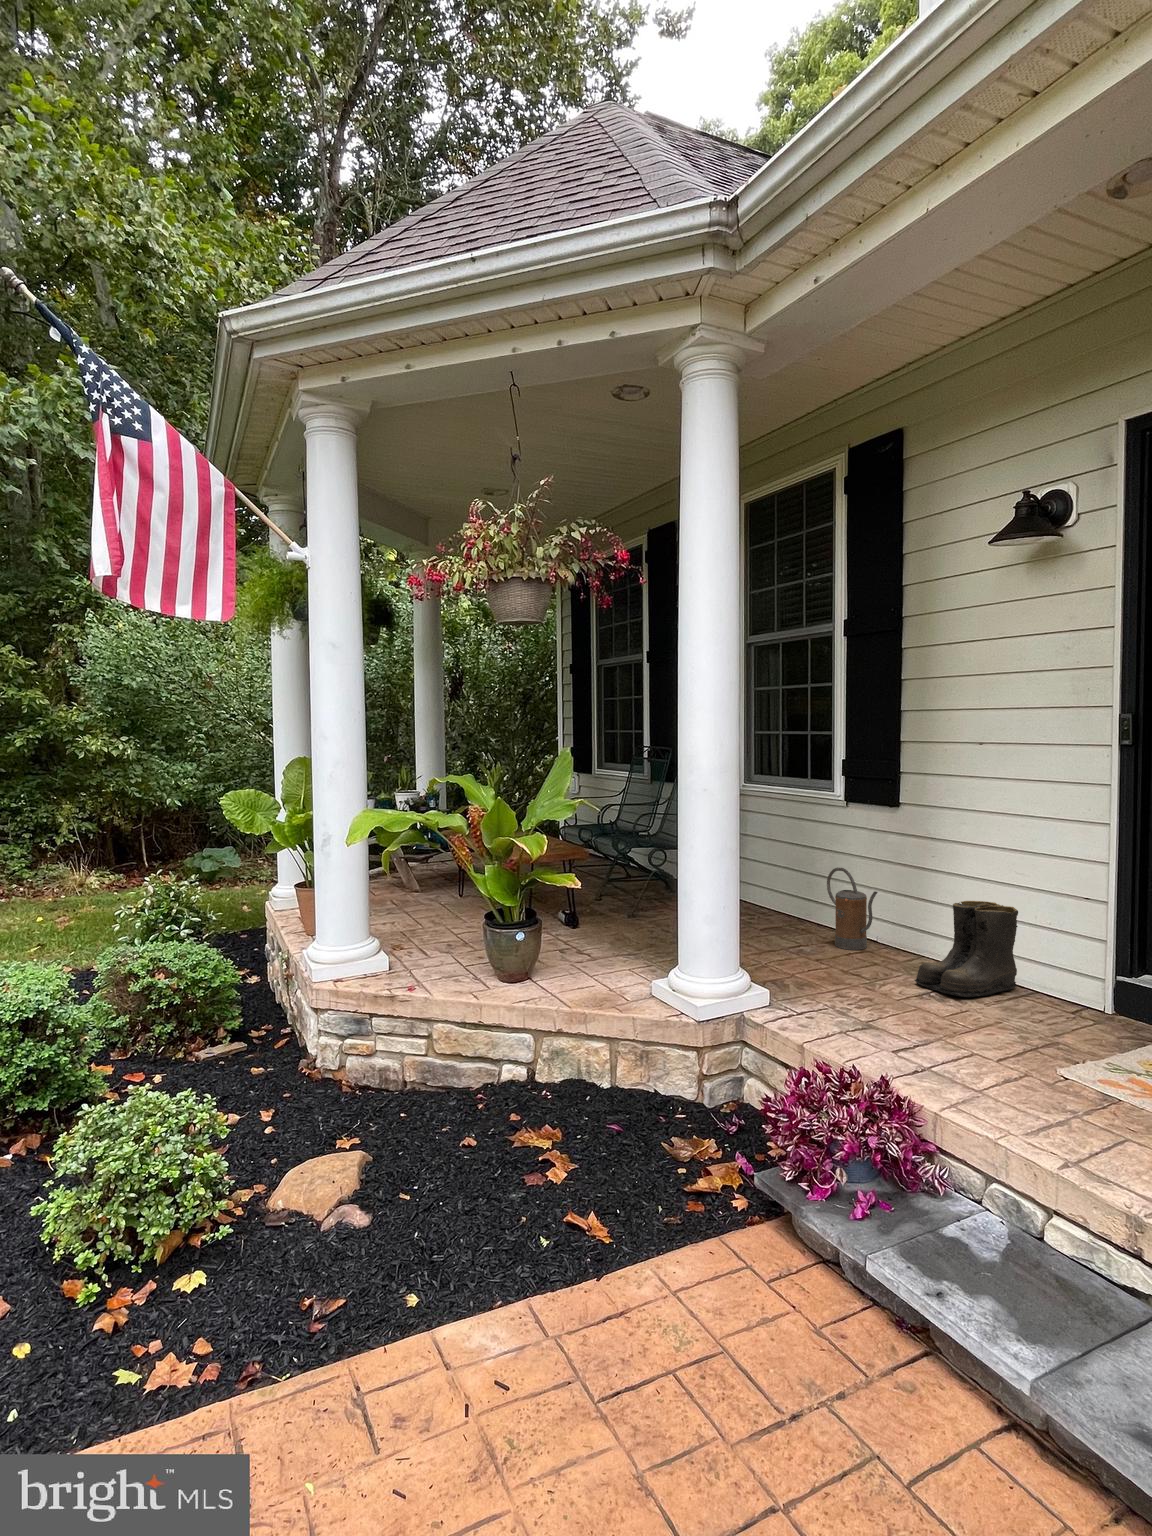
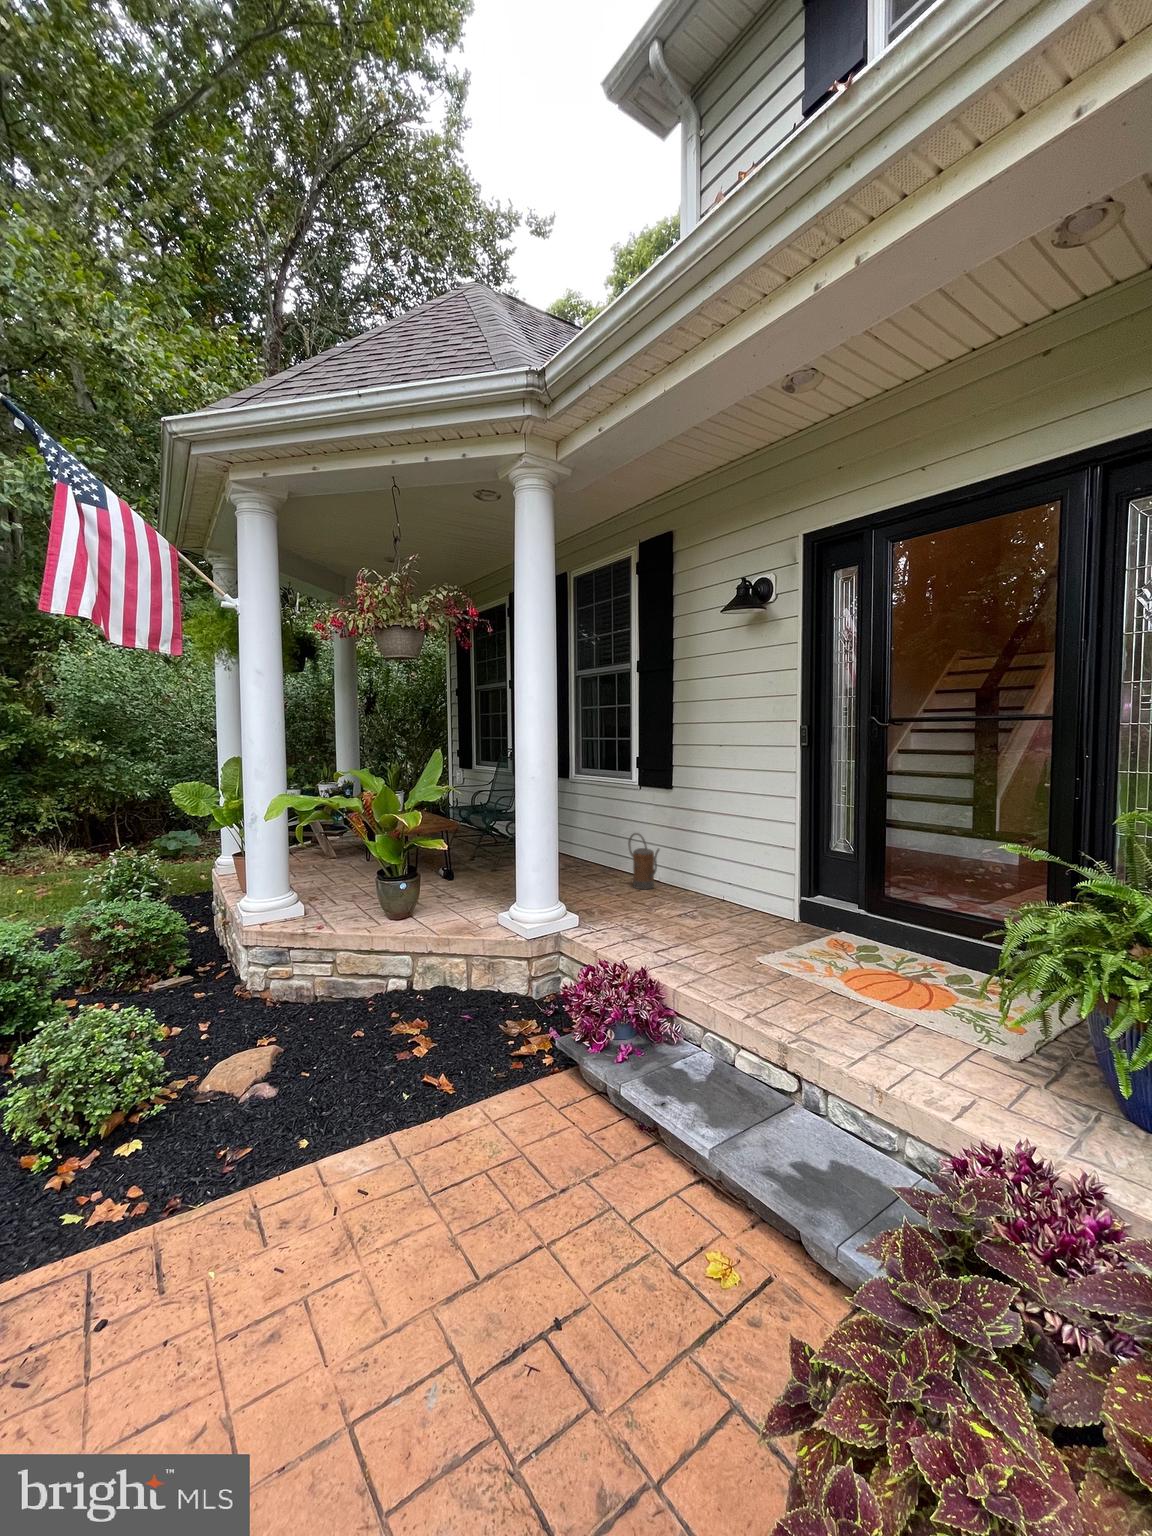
boots: present [915,901,1018,997] -> none [680,853,748,917]

